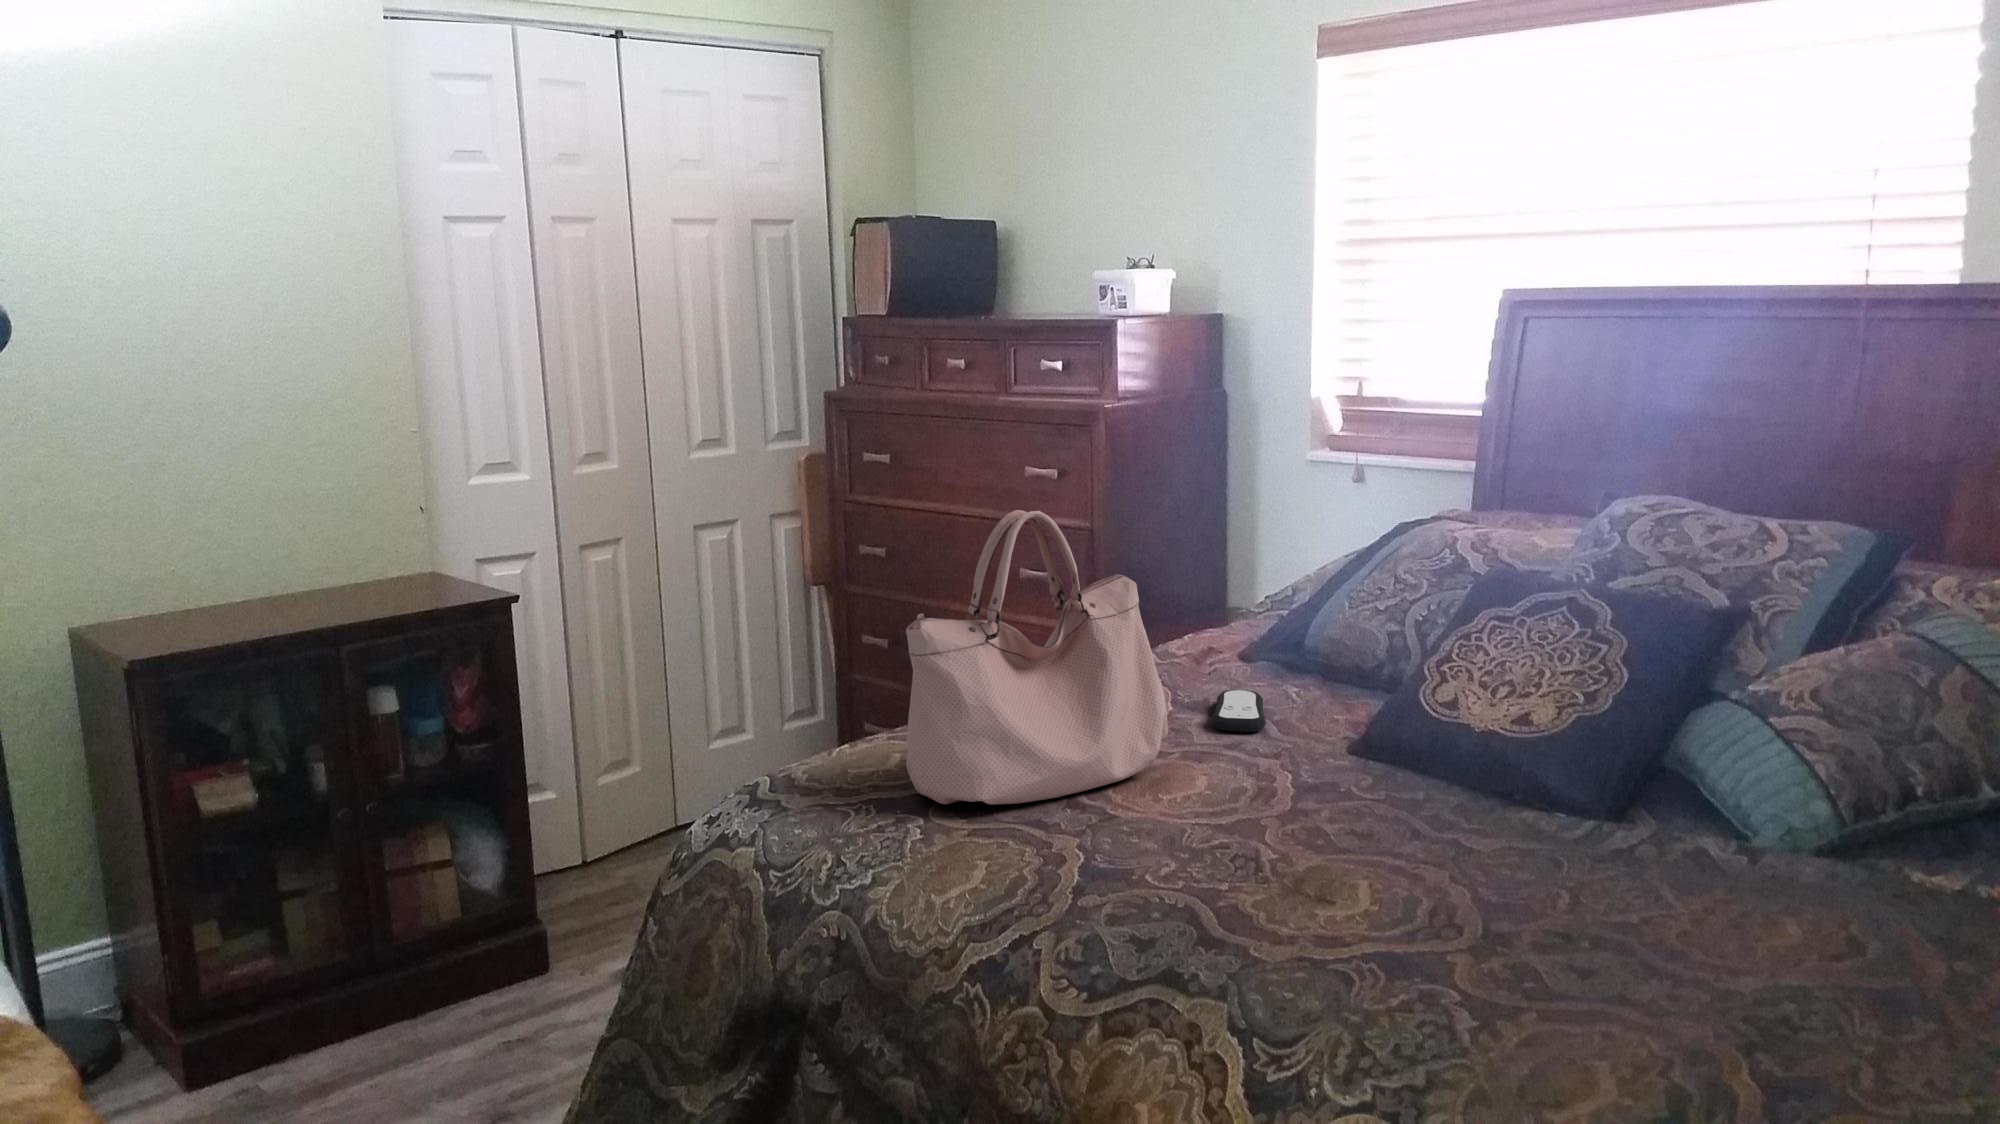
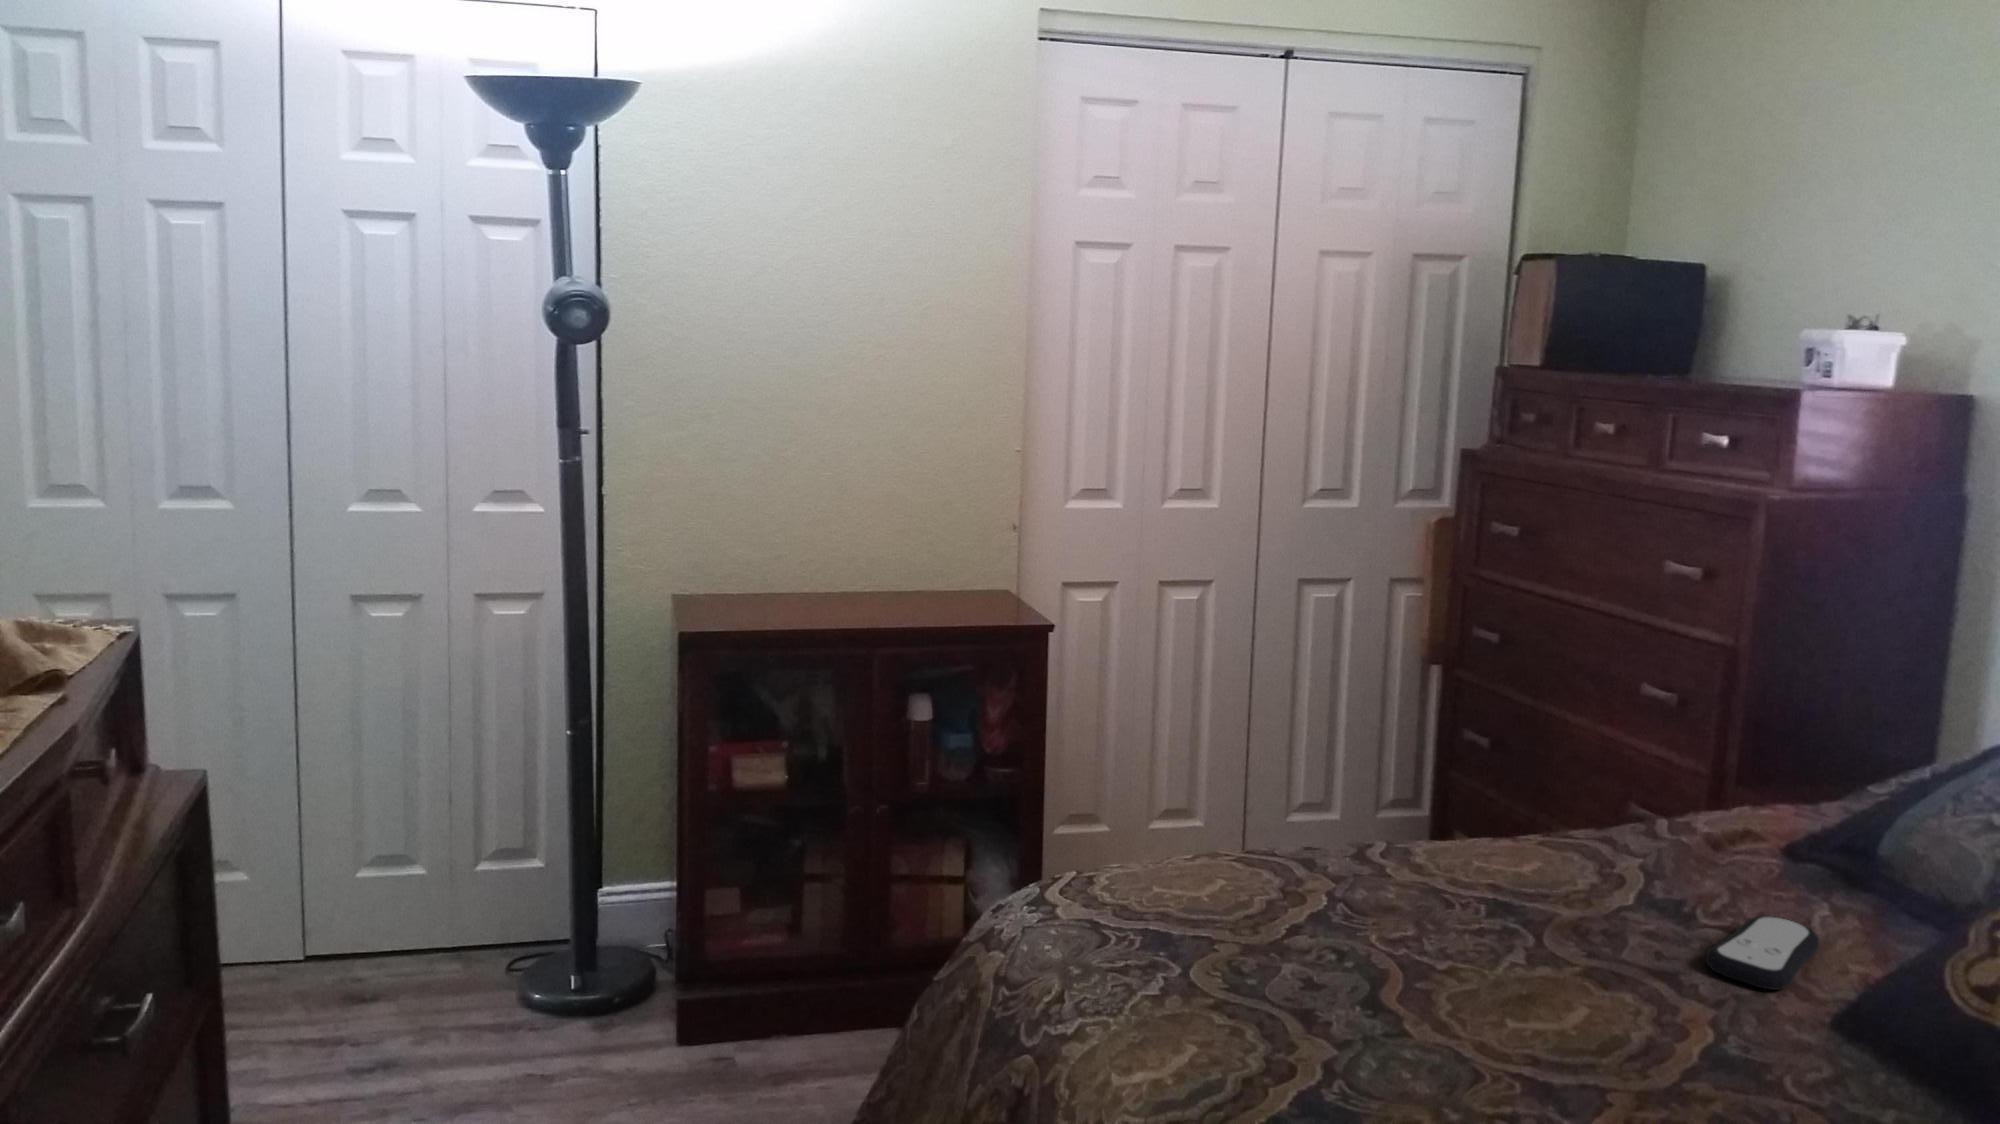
handbag: present [906,510,1168,805] -> none [1183,601,1600,1003]

